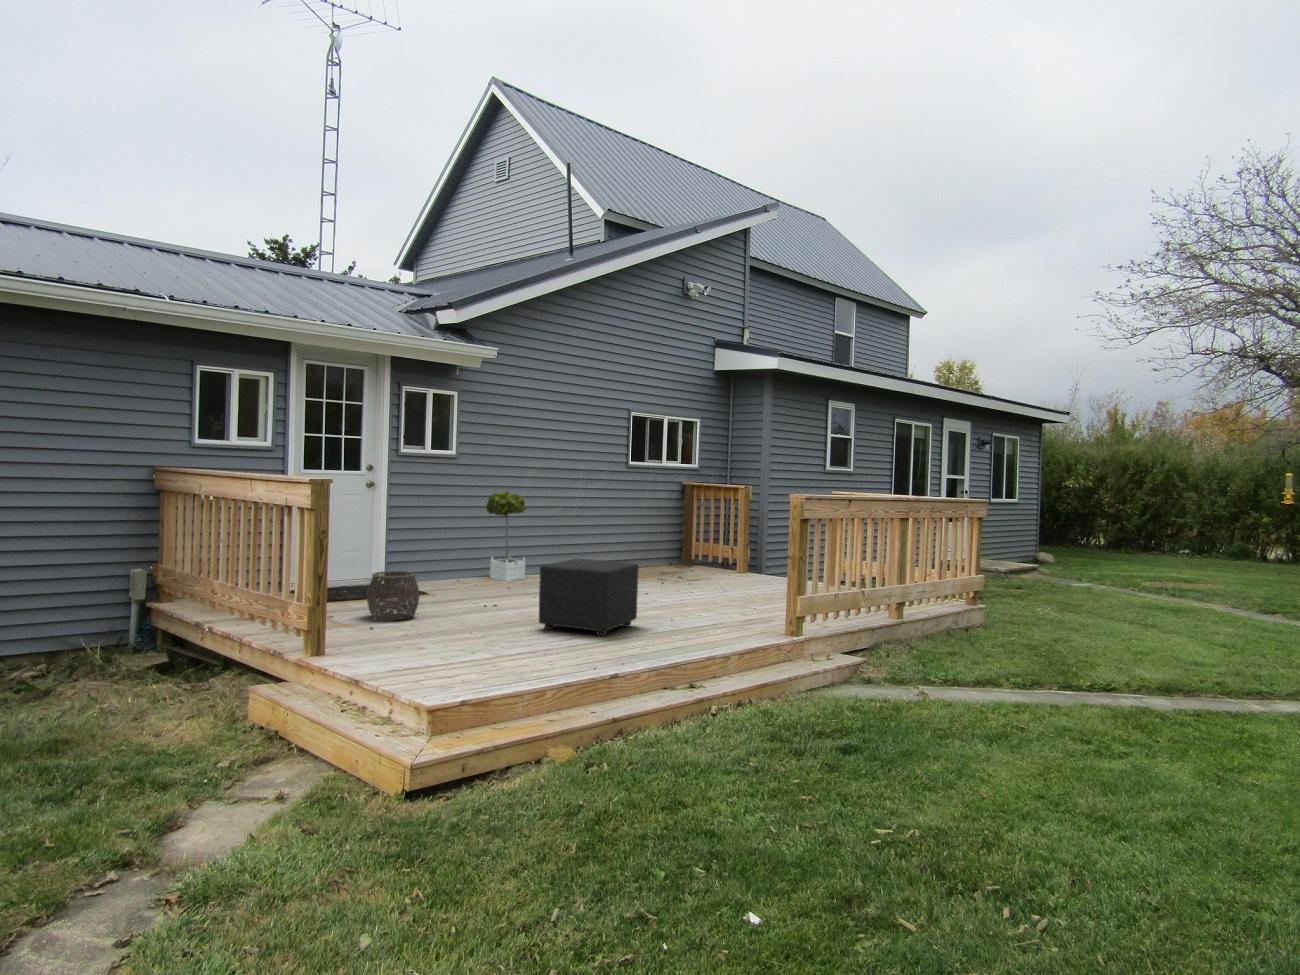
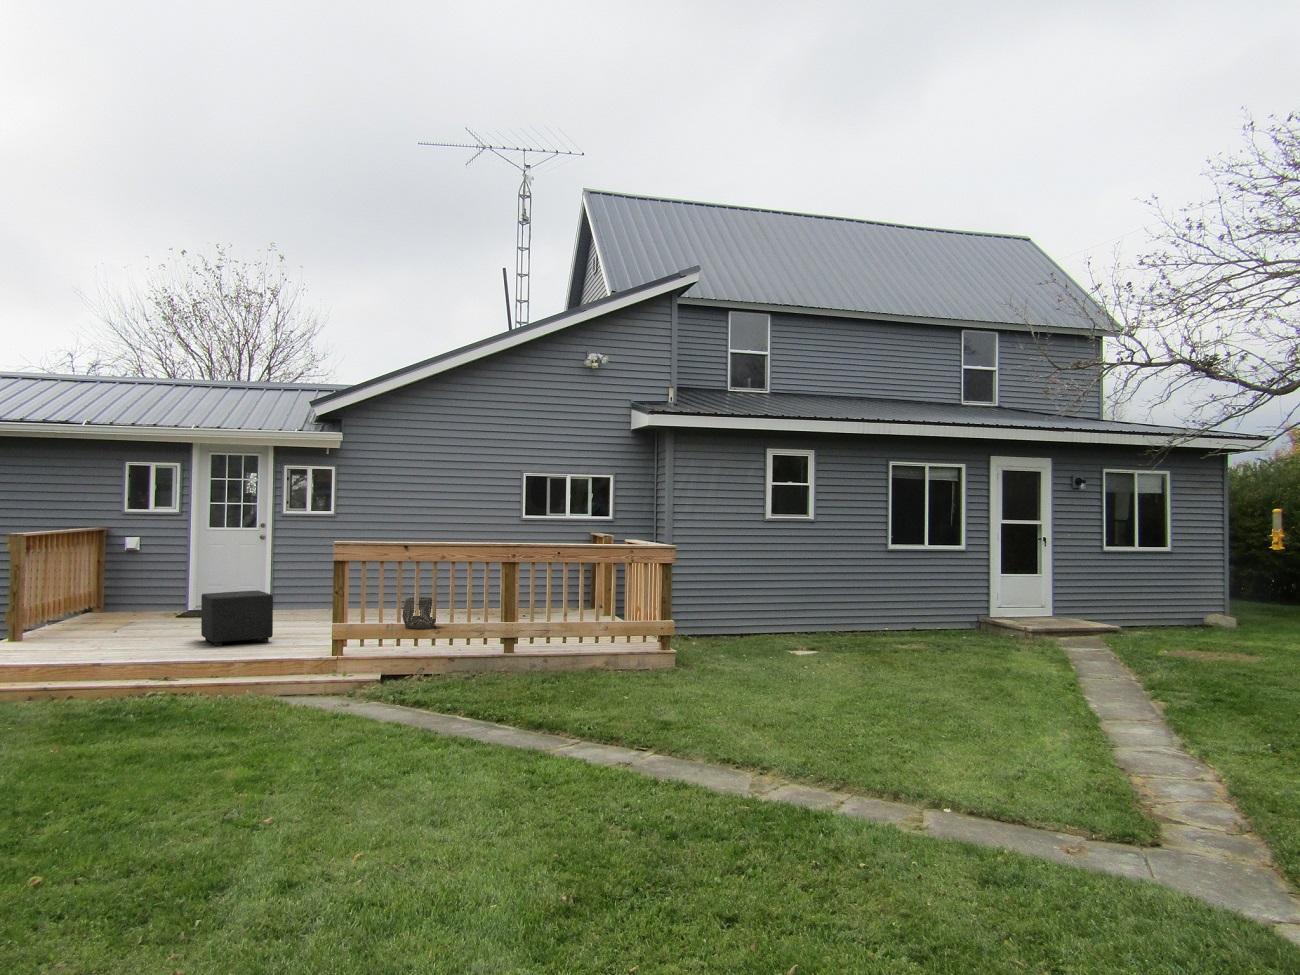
potted tree: present [486,491,526,581] -> none [357,541,390,614]
woven basket: present [367,571,419,621] -> present [402,597,436,629]

